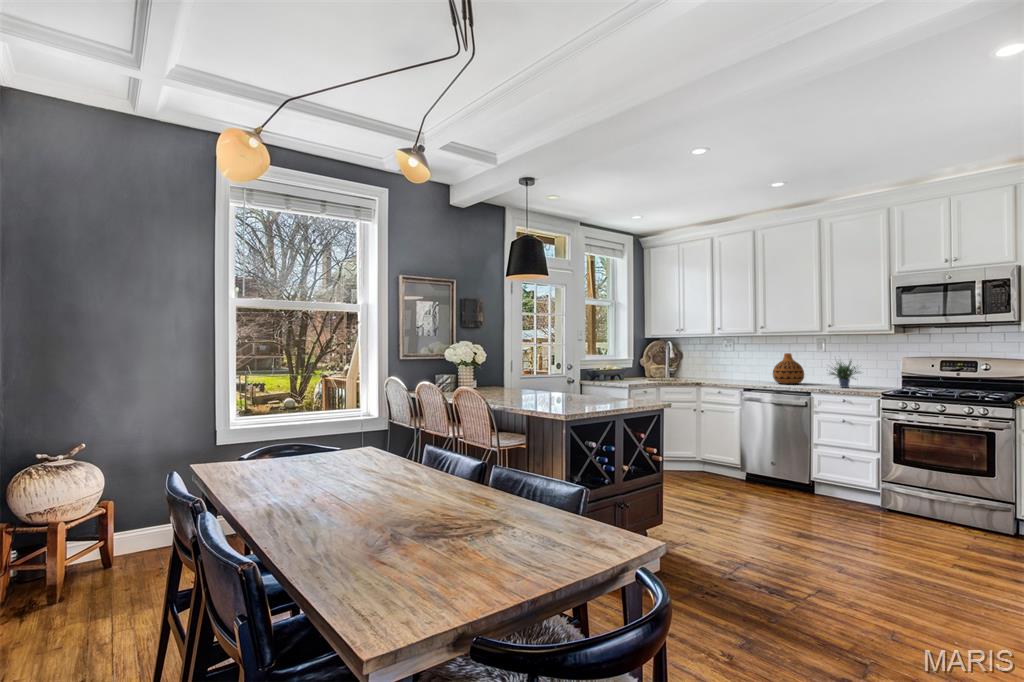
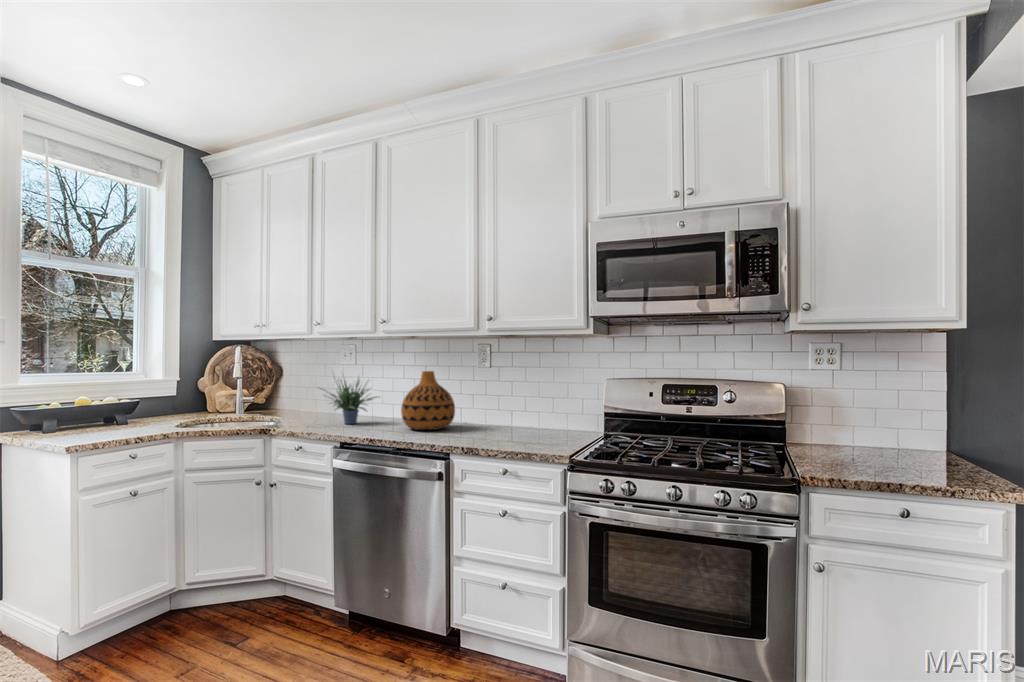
potted plant: present [830,360,859,388] -> present [327,380,376,424]

